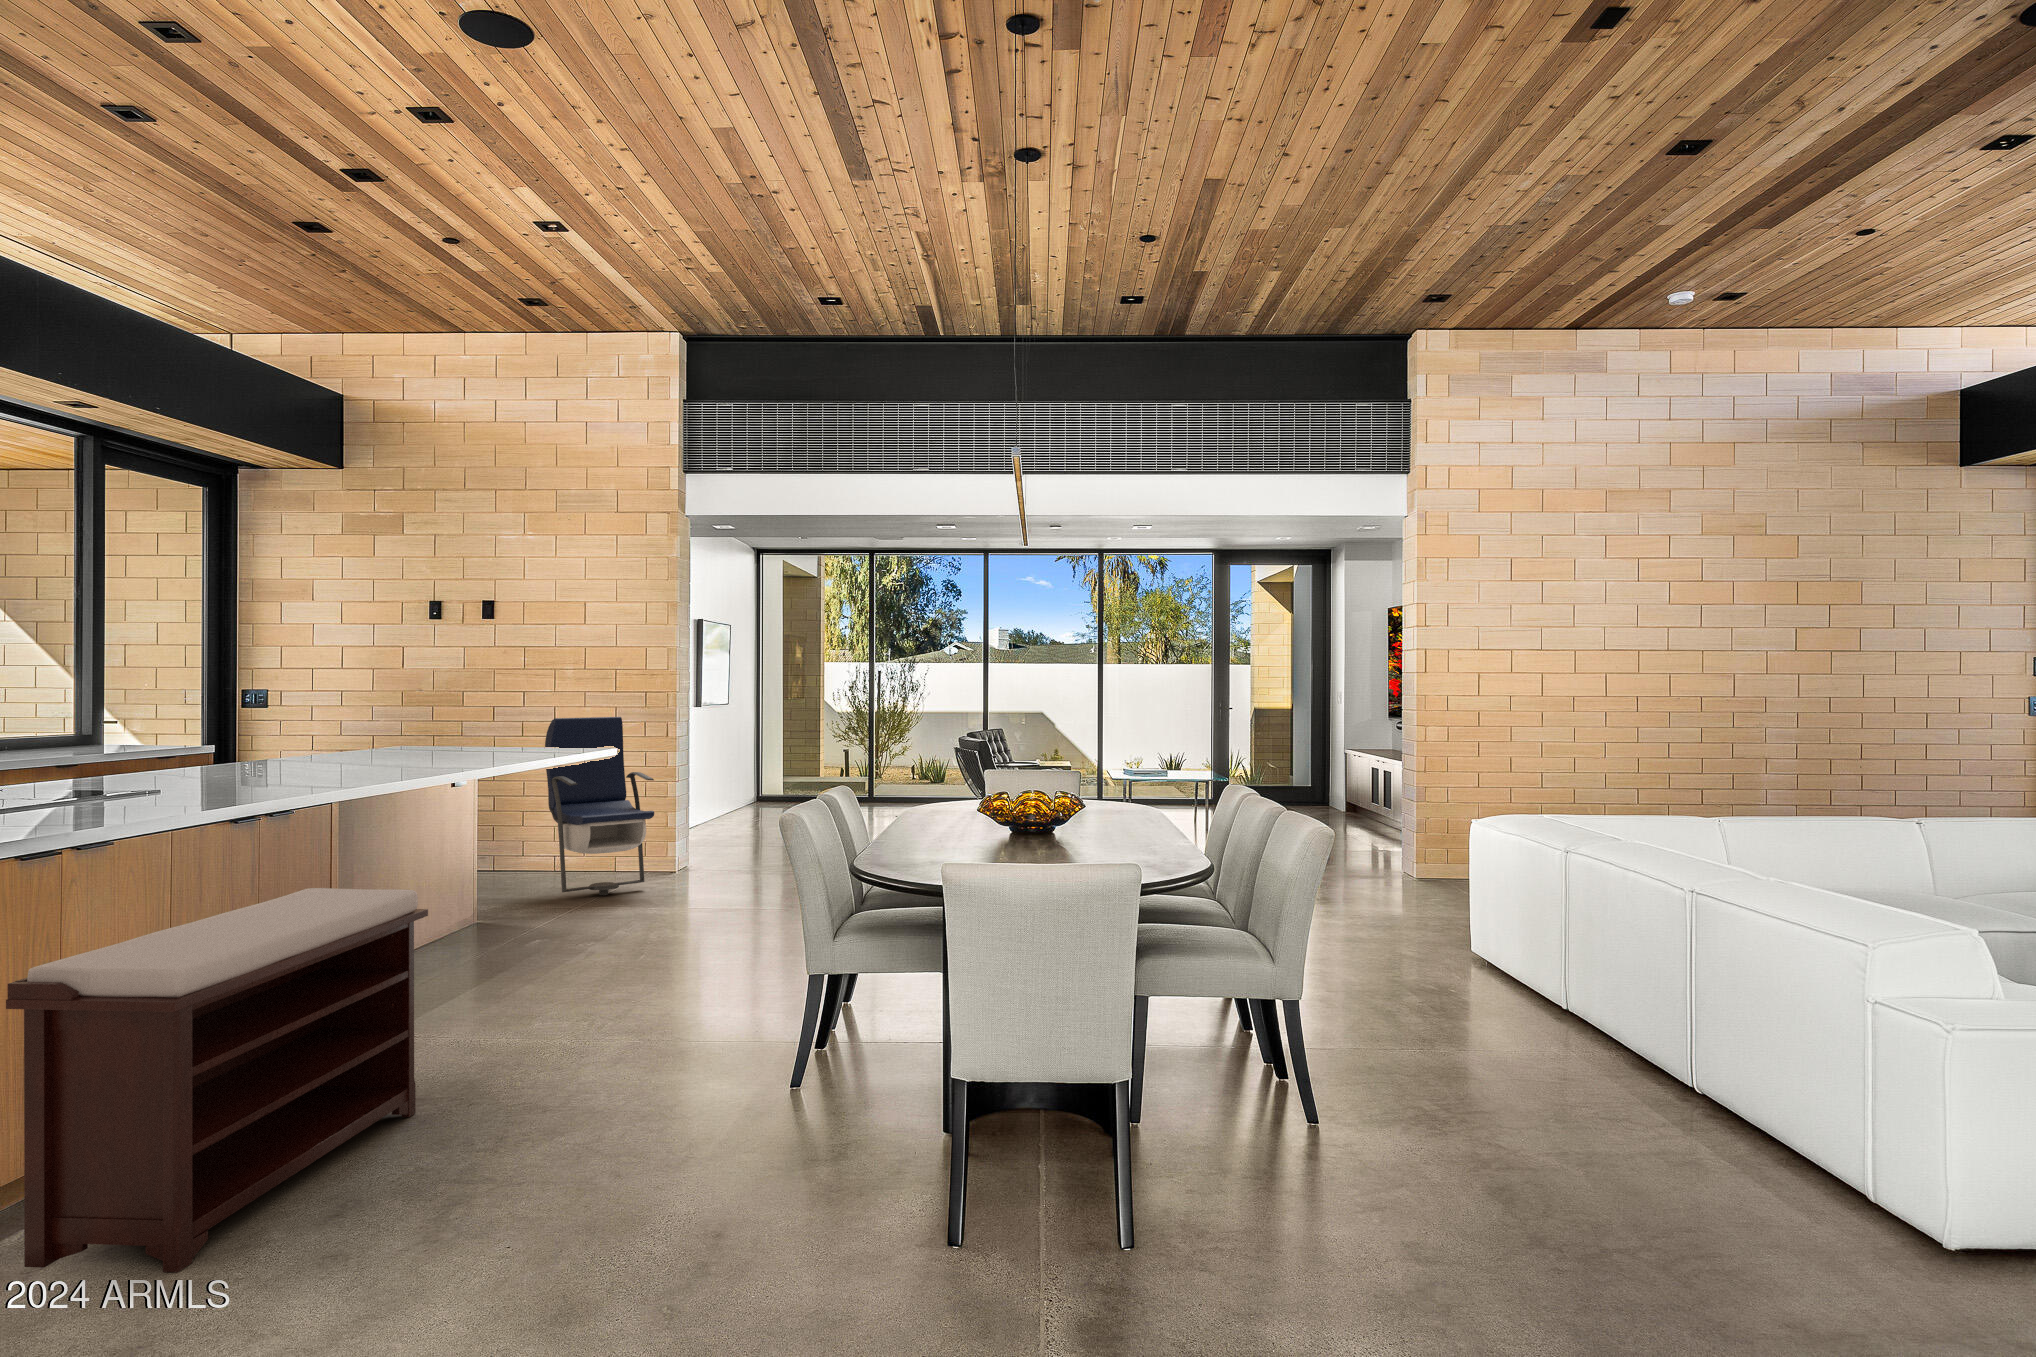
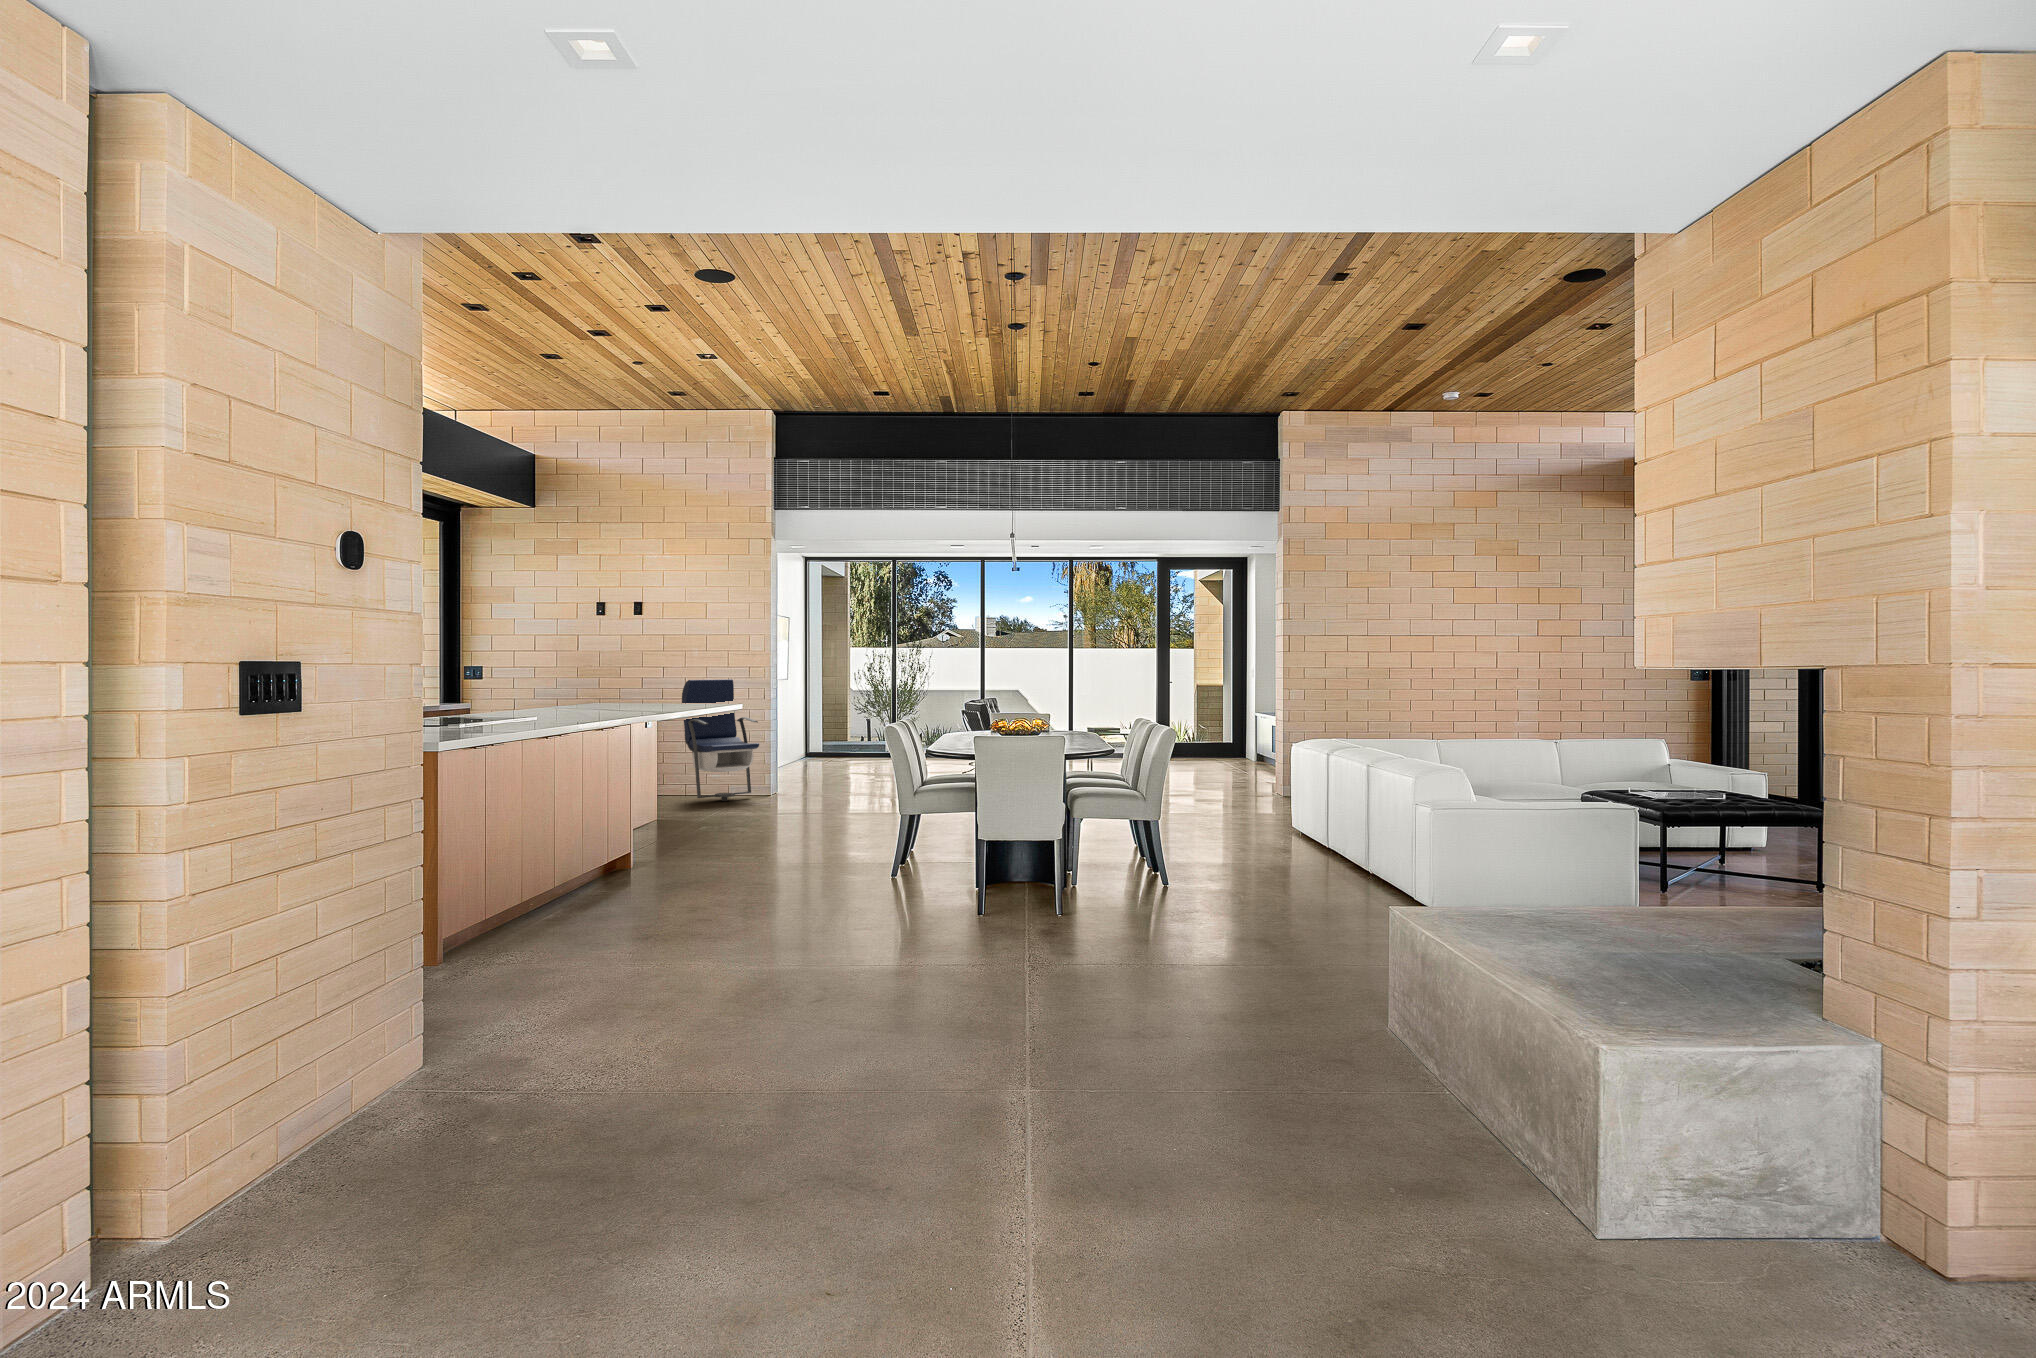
bench: present [6,888,428,1273] -> none [528,761,687,927]

